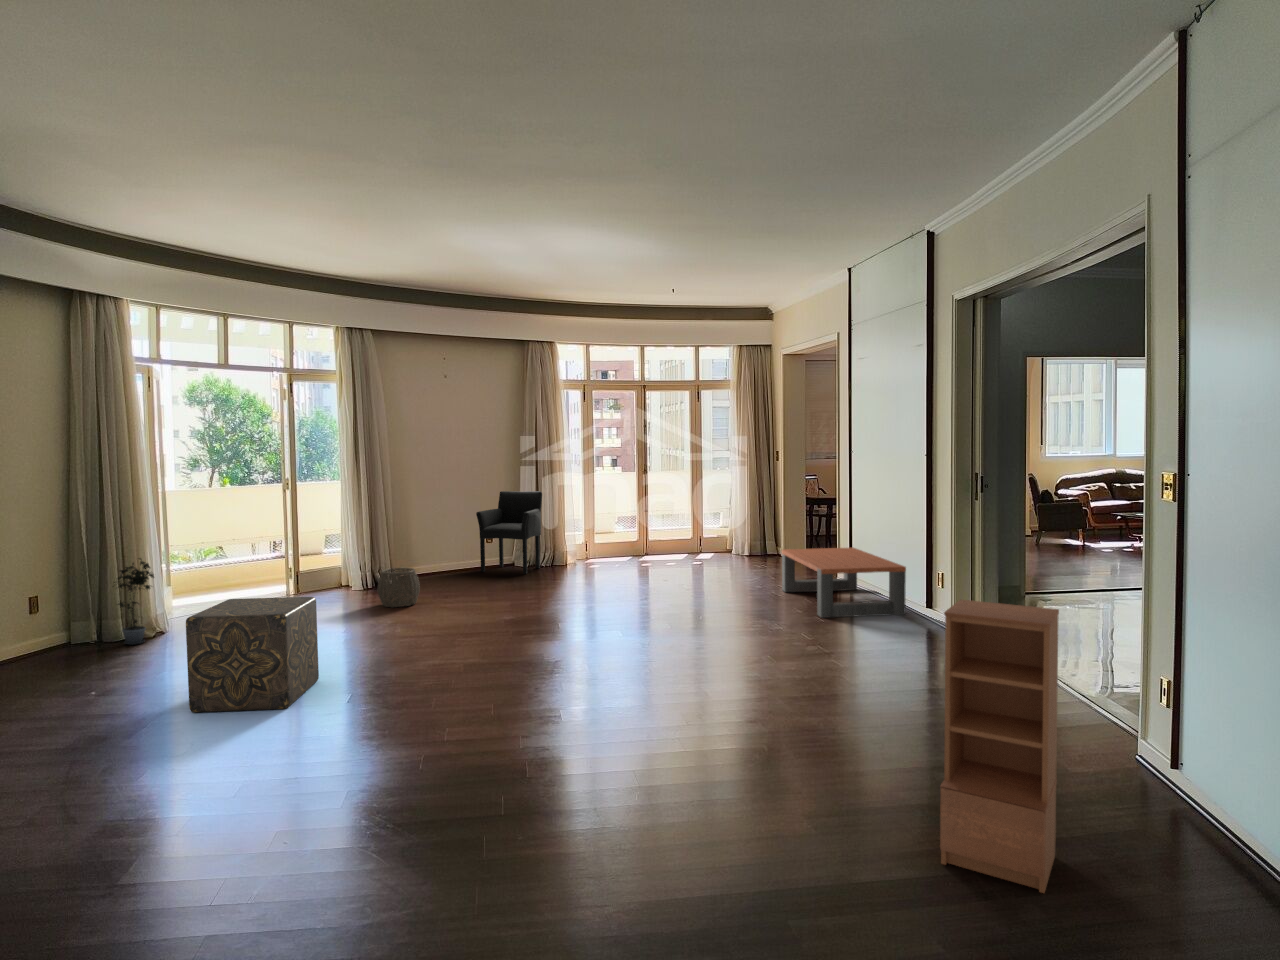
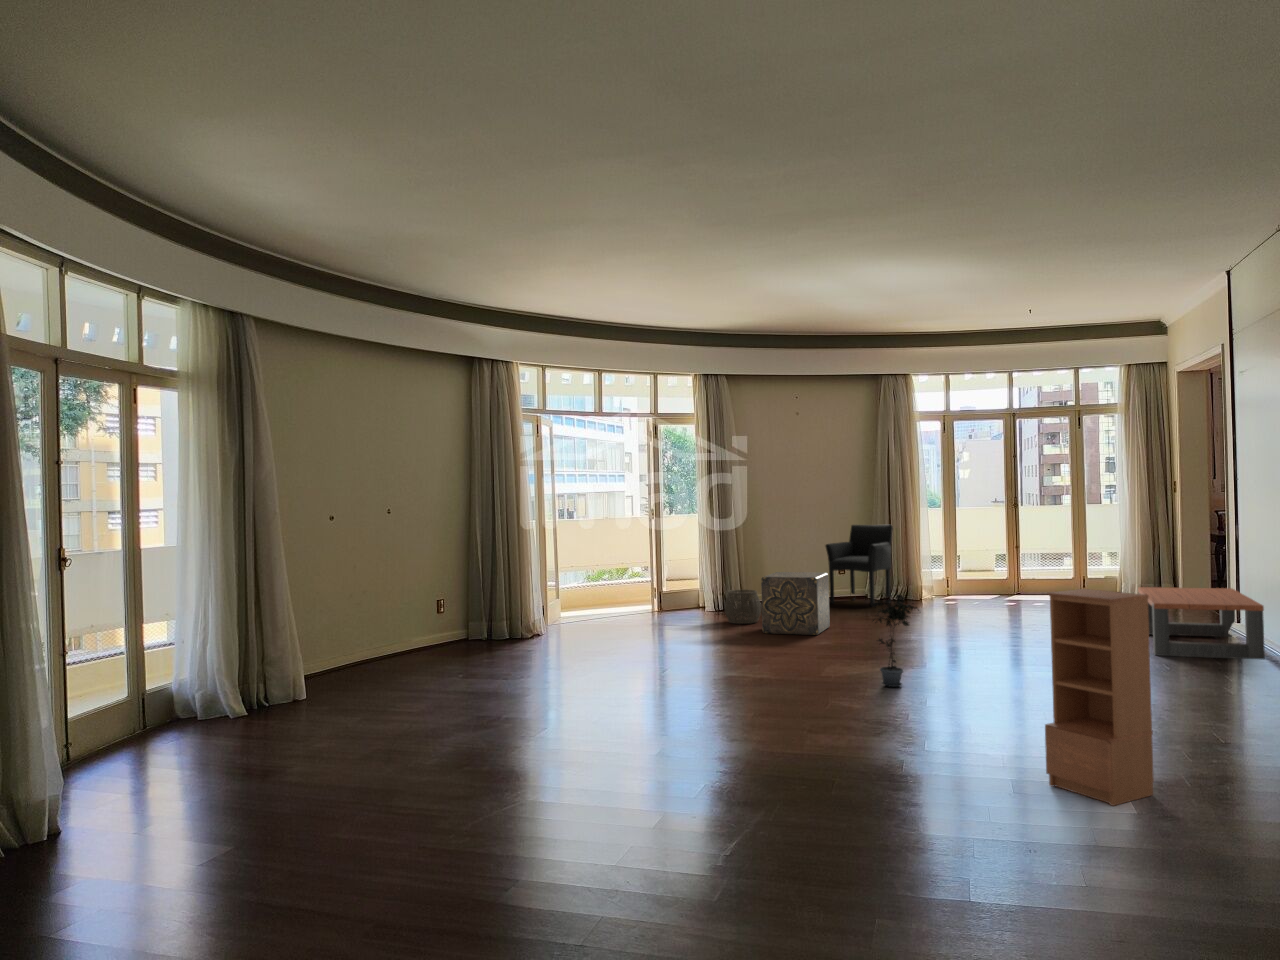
potted plant: present [114,558,154,645] -> present [871,594,917,687]
ottoman: present [186,597,319,712] -> present [761,572,830,635]

